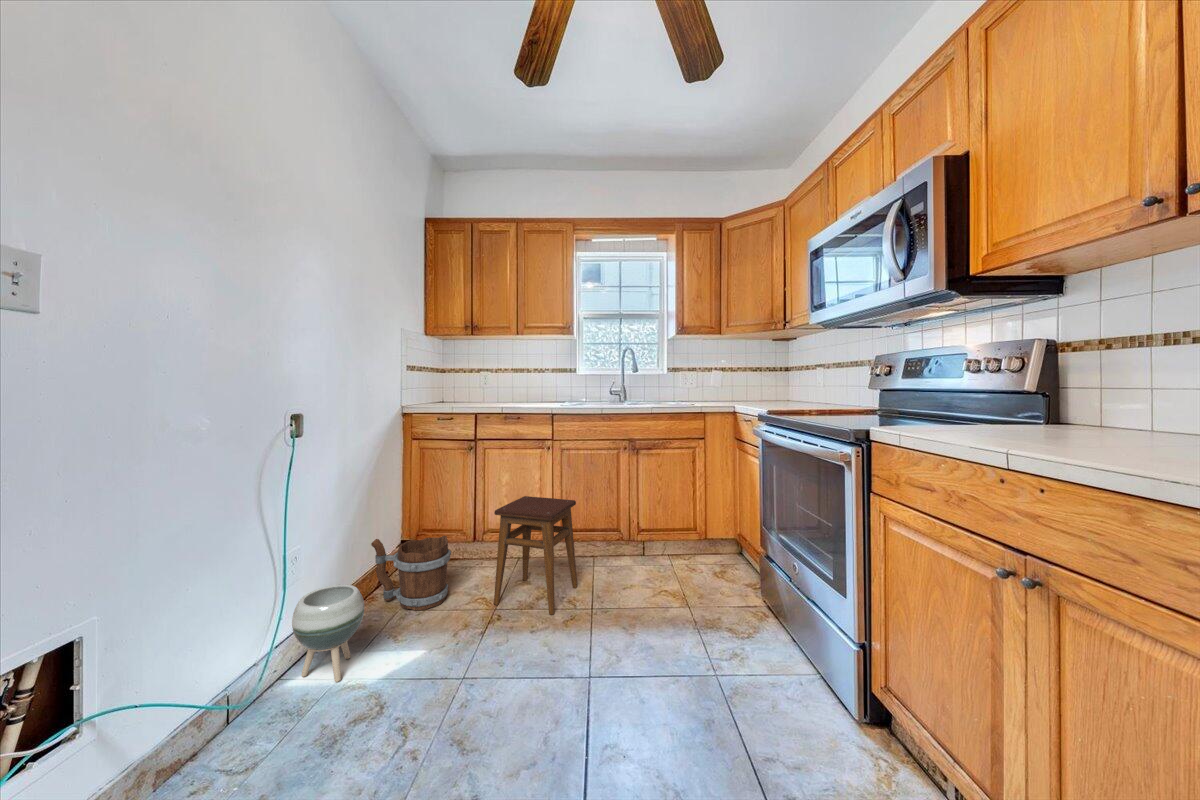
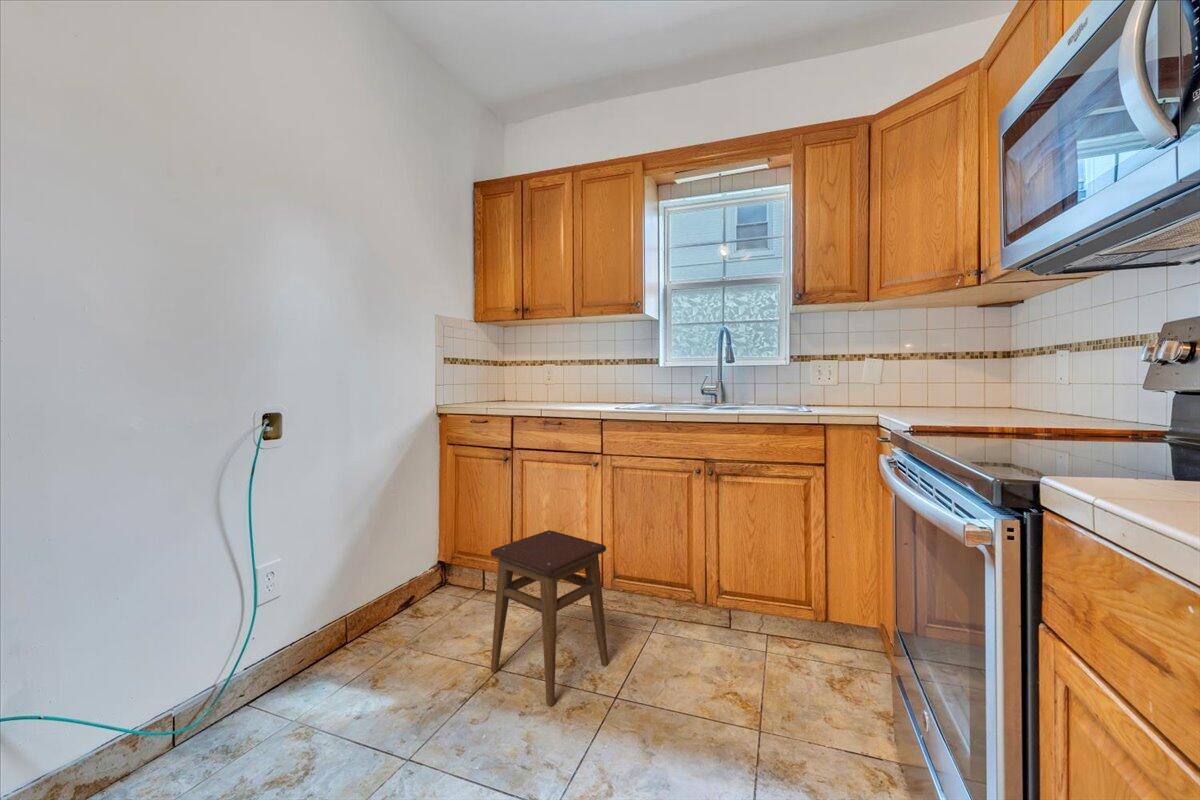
bucket: present [371,536,451,611] -> none [371,565,457,661]
planter: present [292,585,364,682] -> none [219,626,308,749]

